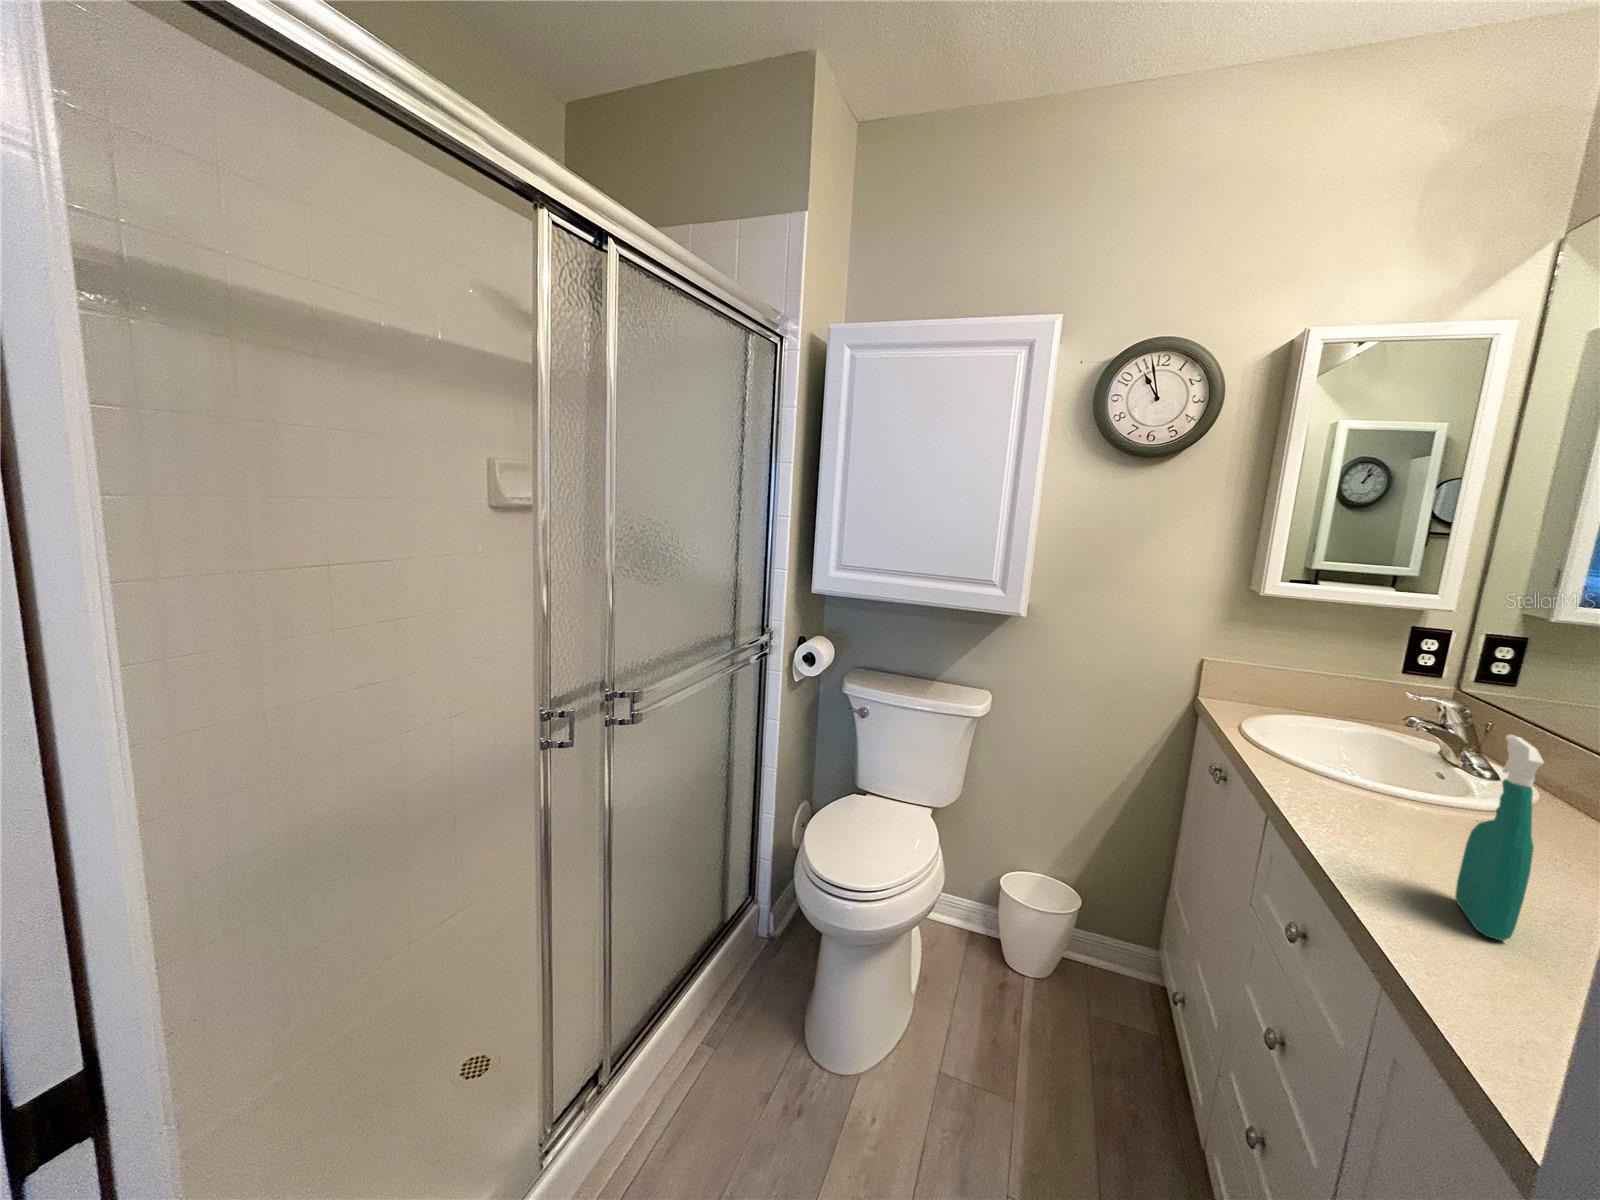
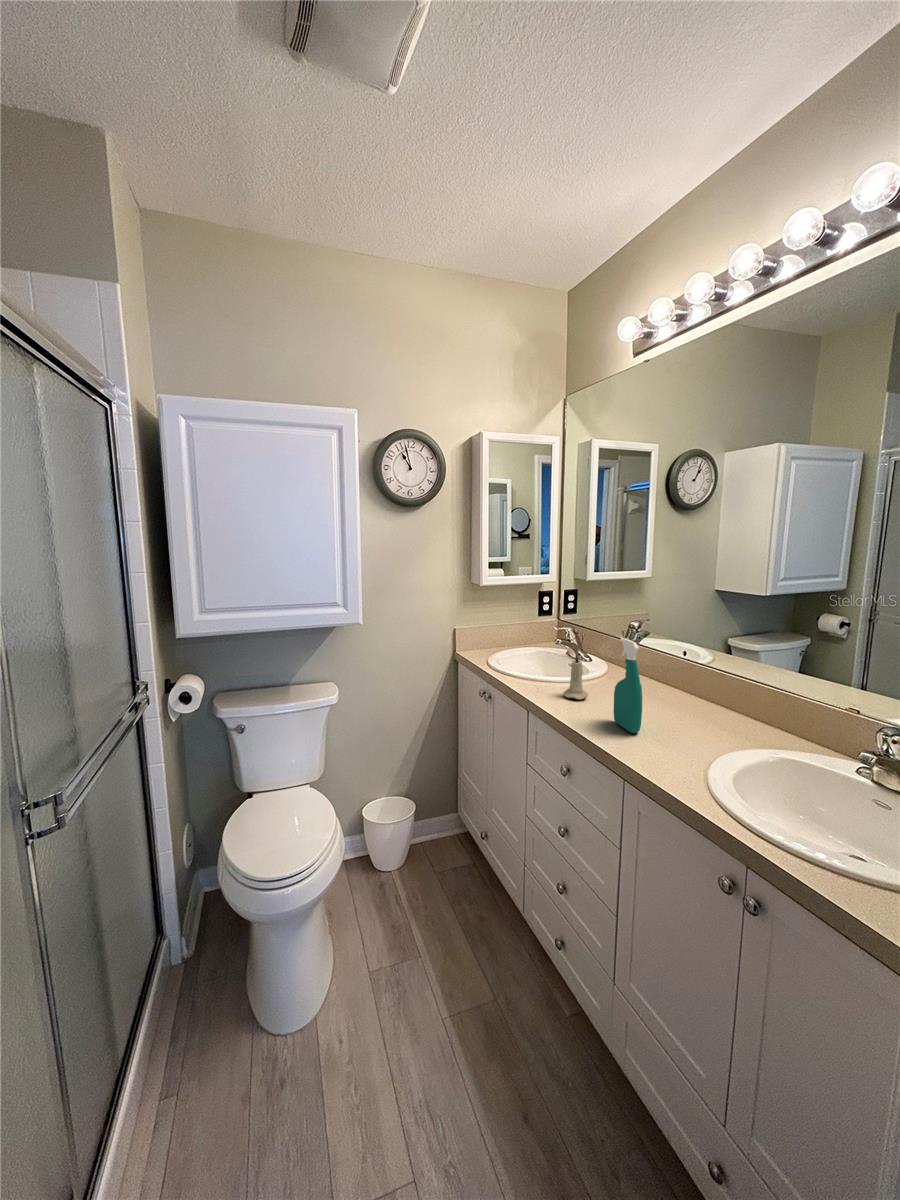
candle: none [1365,745,1432,840] -> present [563,653,588,700]

